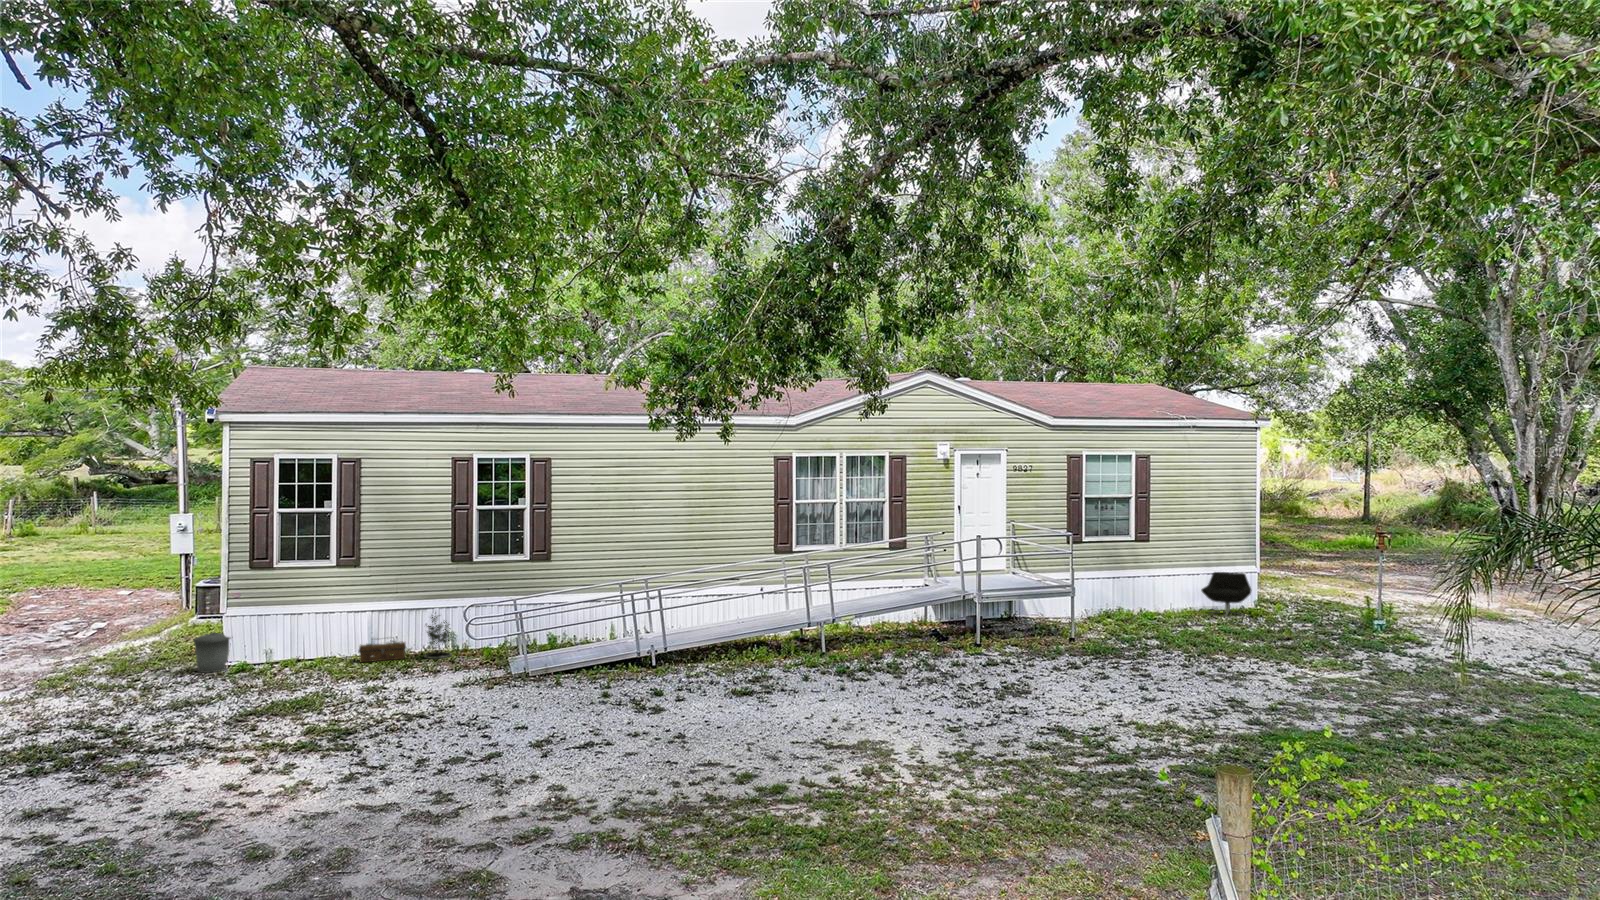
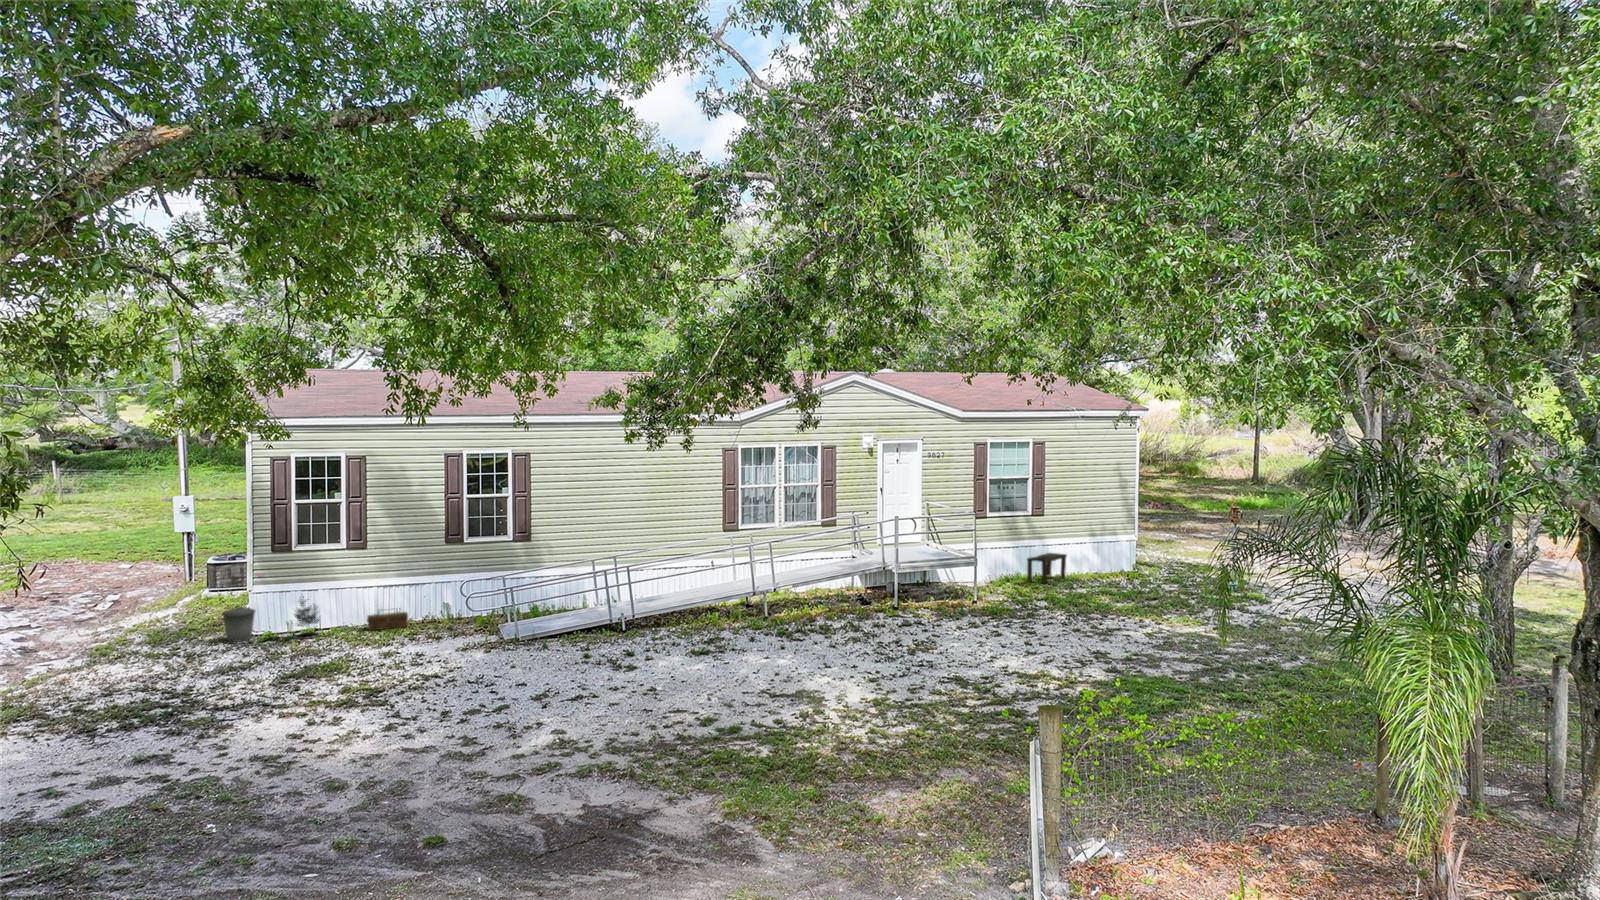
lounge chair: present [1201,572,1252,616] -> none [1088,542,1130,580]
bench: none [1128,584,1176,620] -> present [1027,553,1067,584]
potted tree: present [425,612,452,659] -> present [294,597,320,639]

